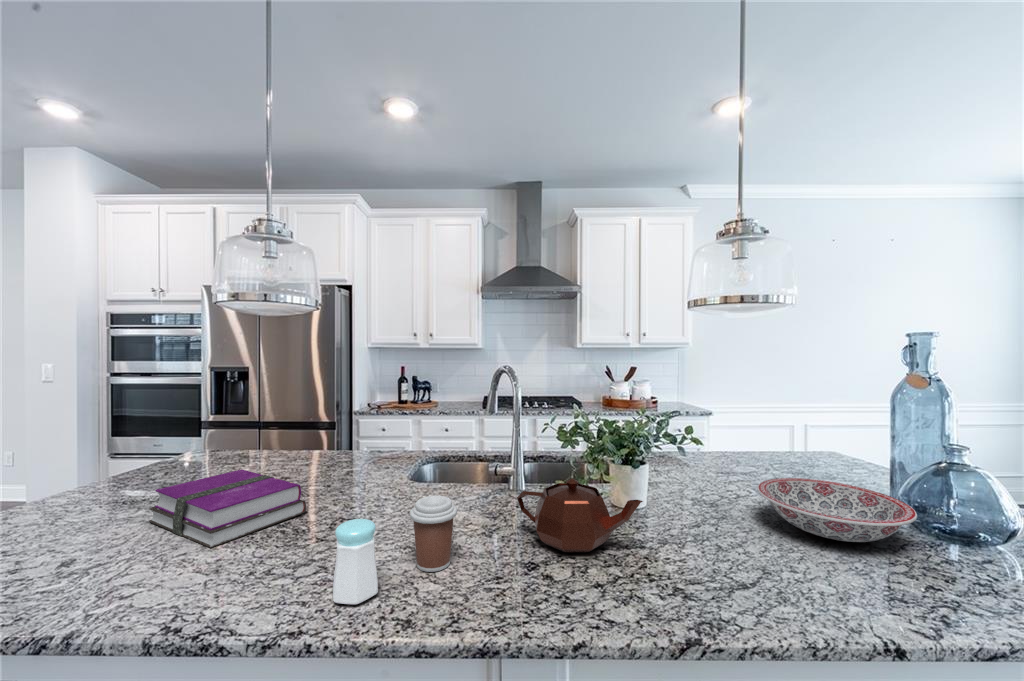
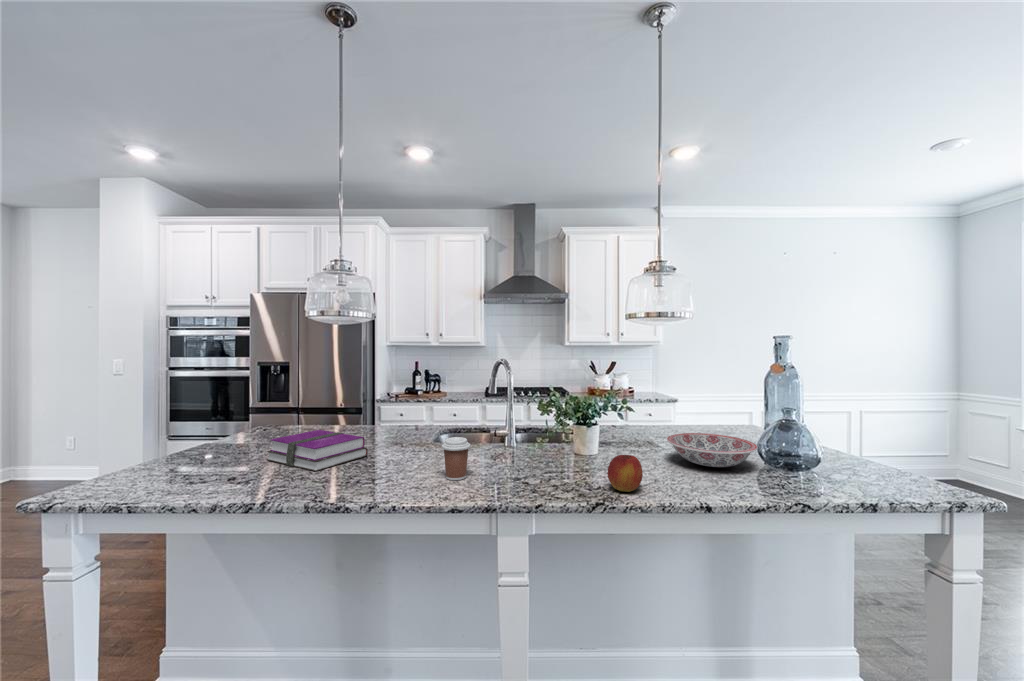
teapot: present [517,479,643,552] -> none [508,428,586,472]
salt shaker: present [333,519,378,604] -> none [400,446,426,491]
apple: none [692,536,756,606] -> present [608,455,643,492]

